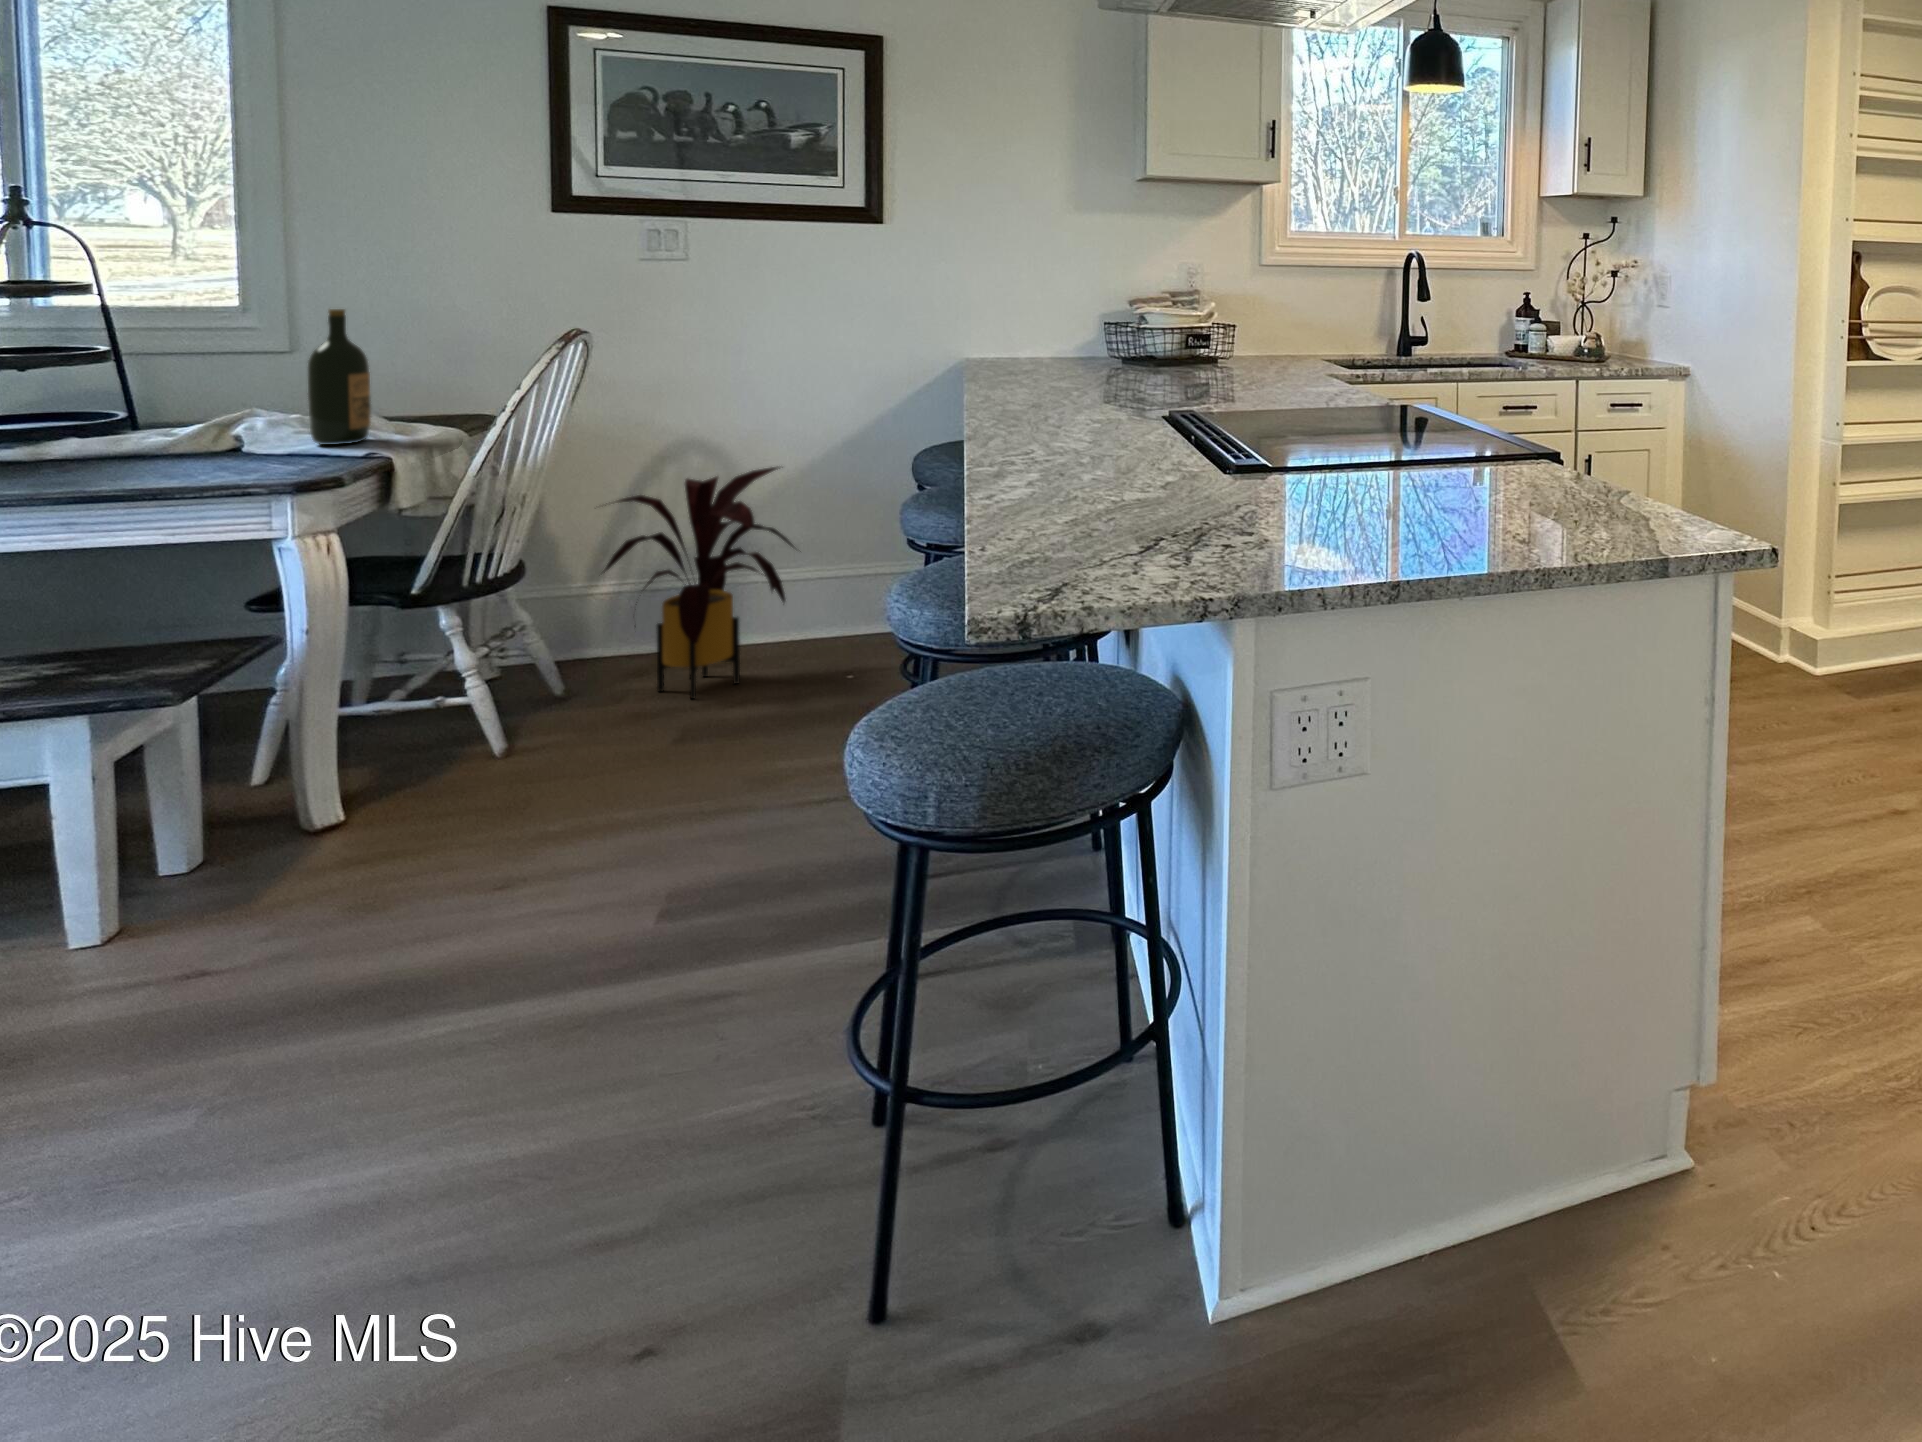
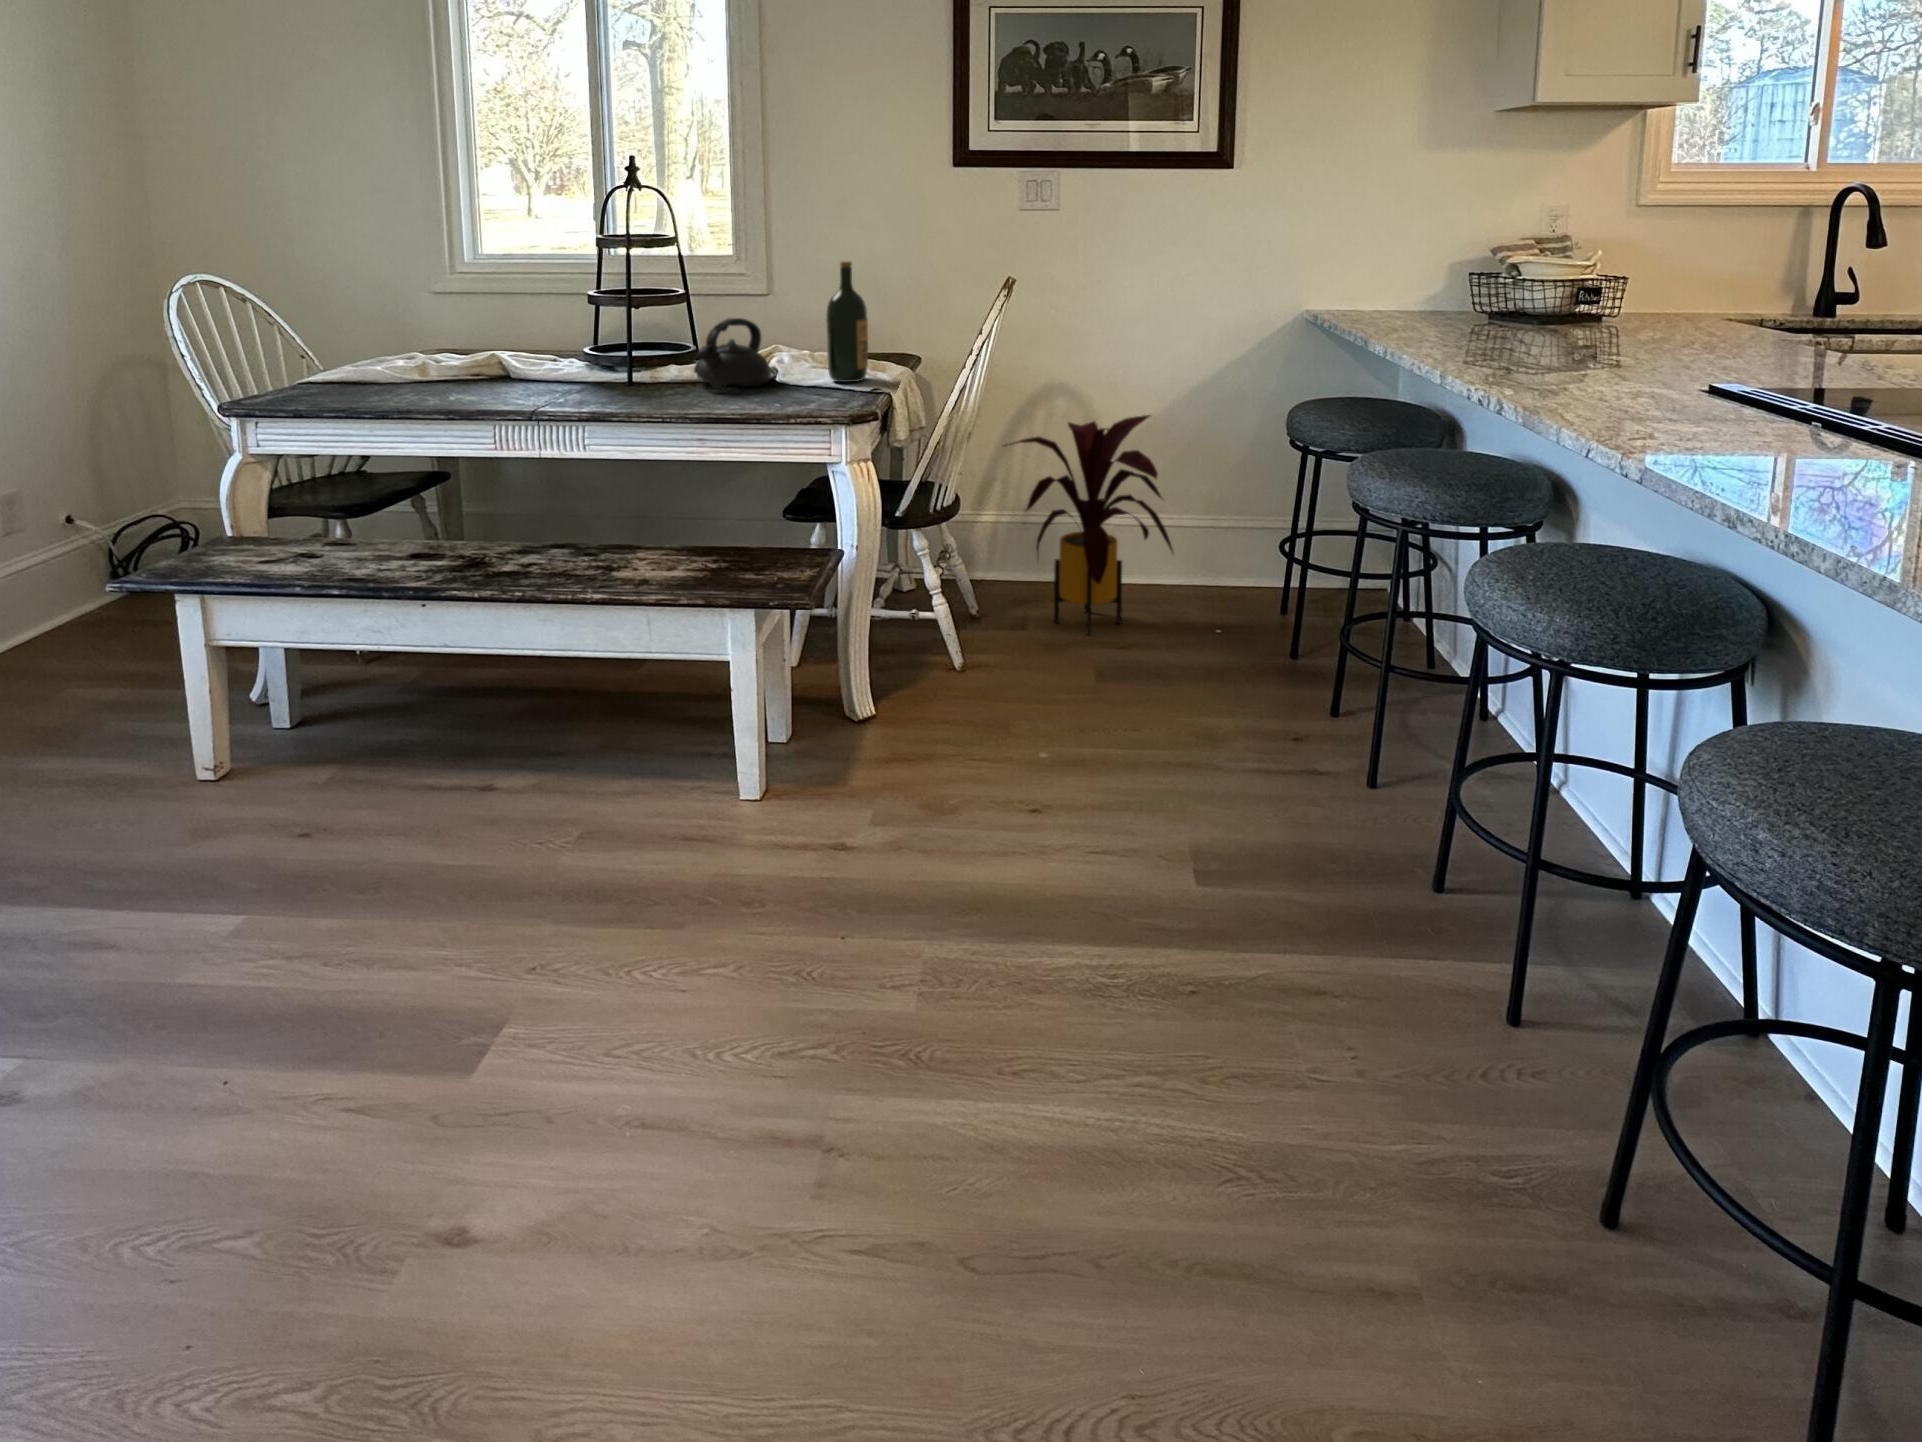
teapot: none [88,375,223,460] -> present [694,318,771,390]

